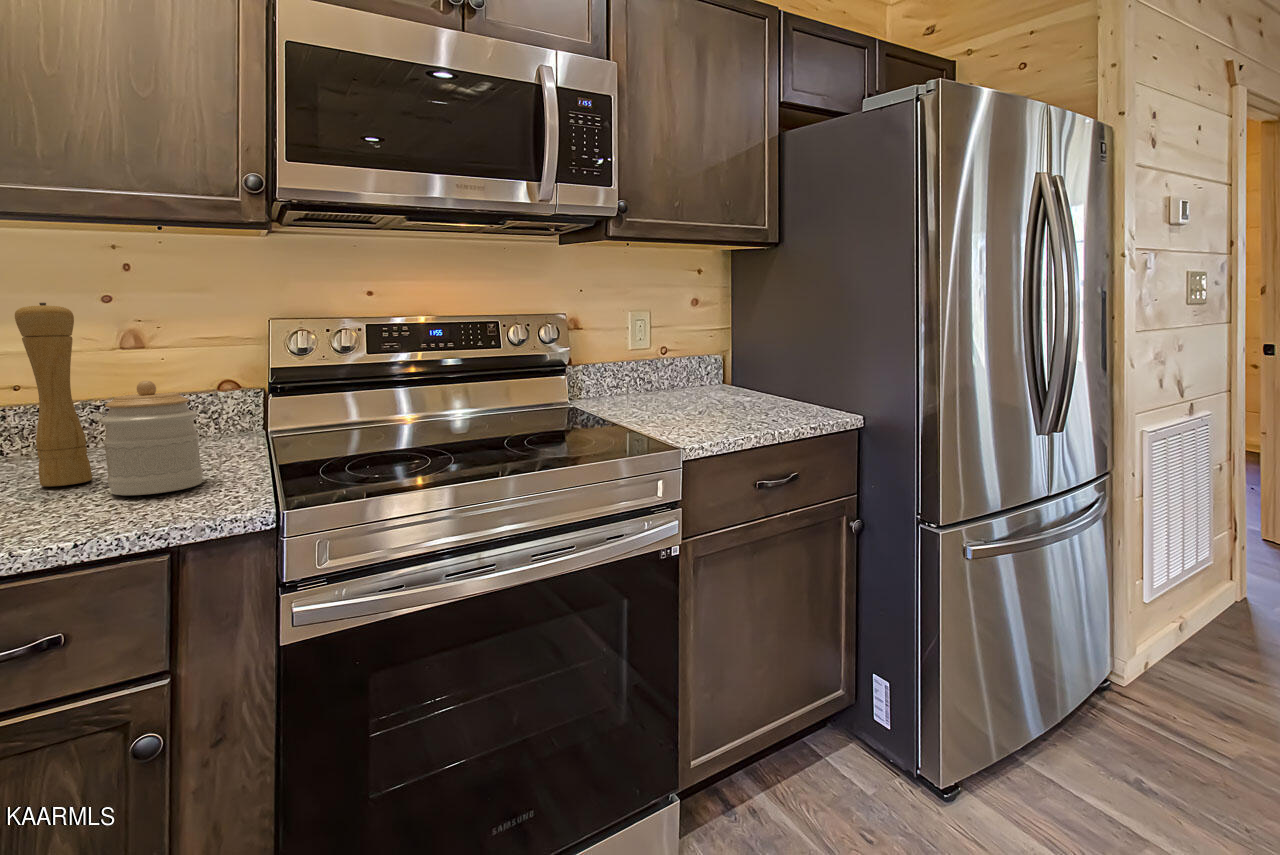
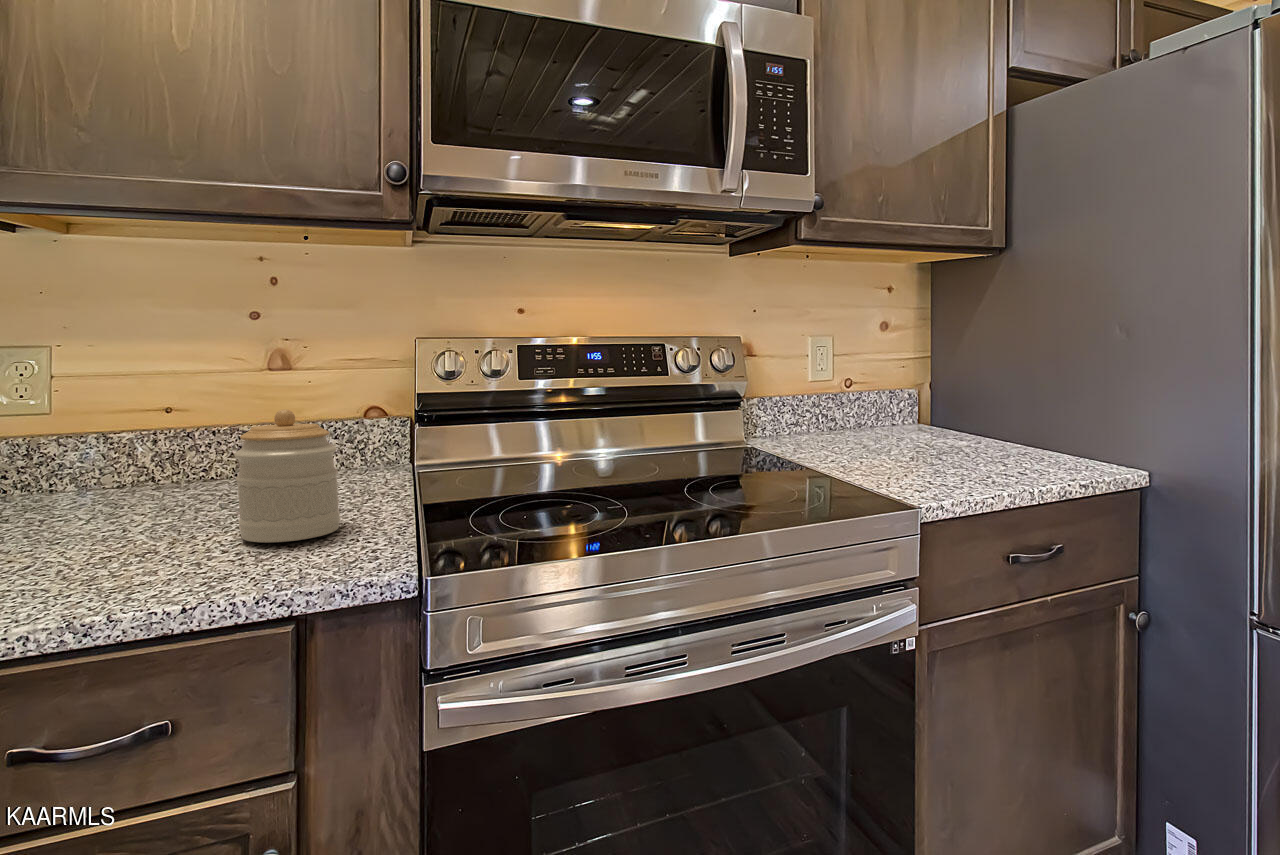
pepper mill: present [15,303,92,486] -> none [159,320,228,524]

